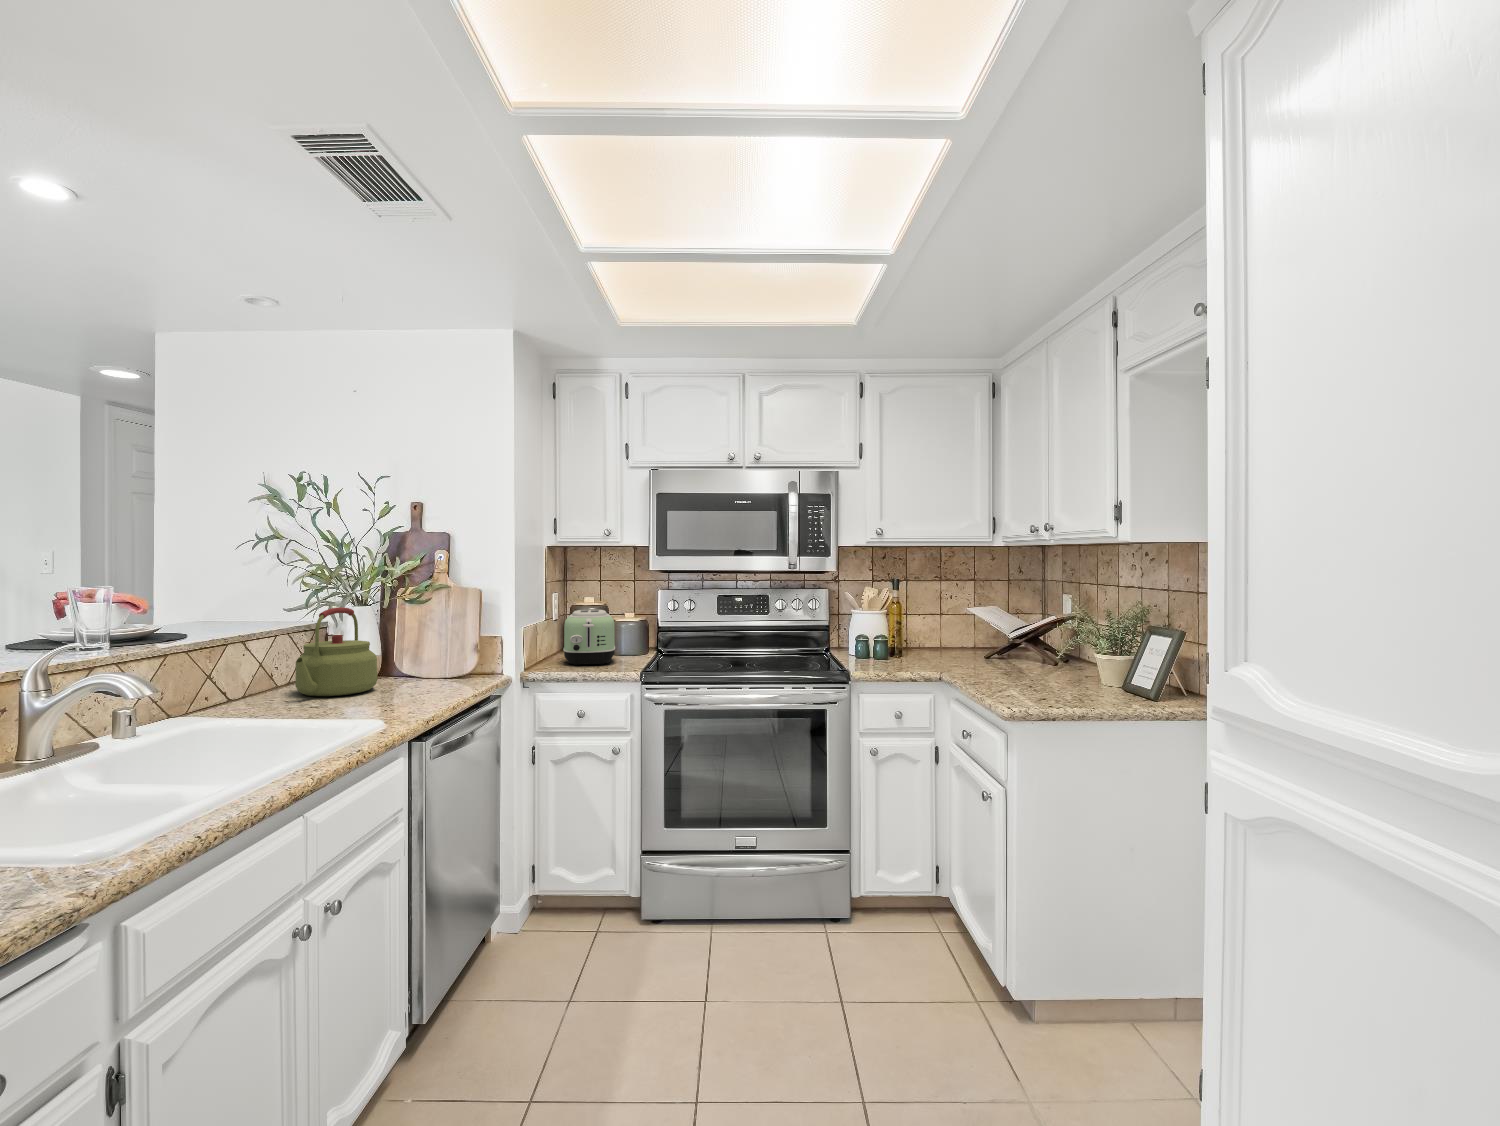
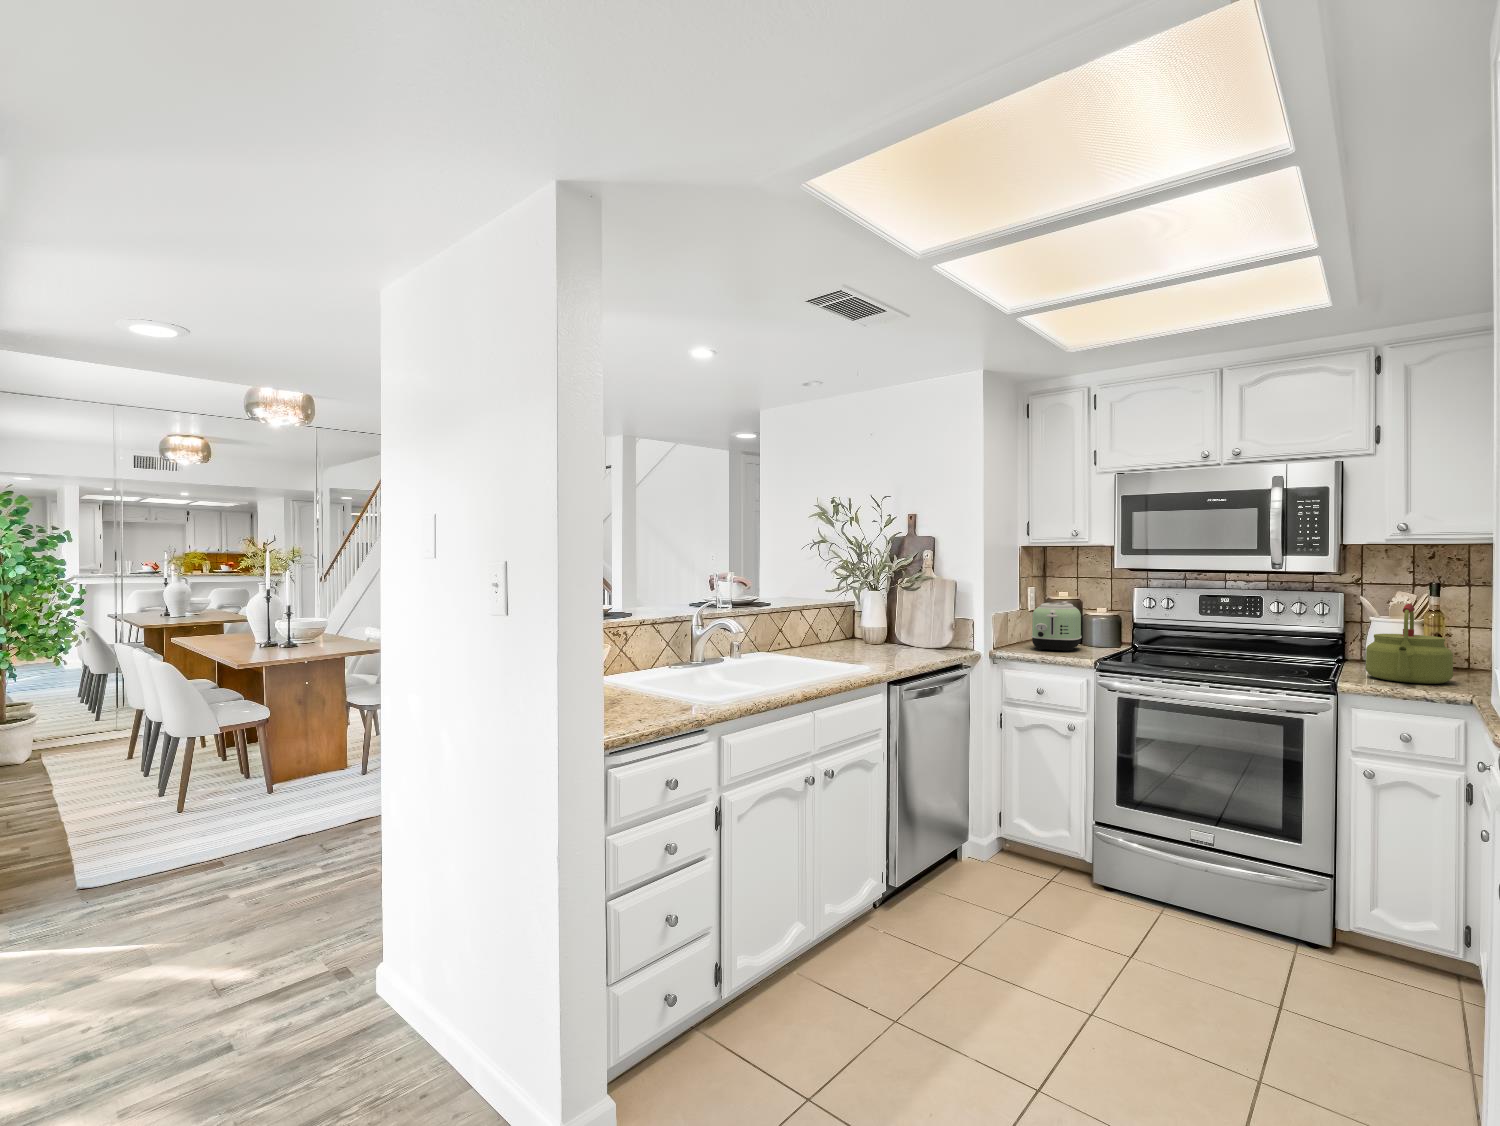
kettle: present [295,607,377,696] -> present [1366,604,1453,684]

